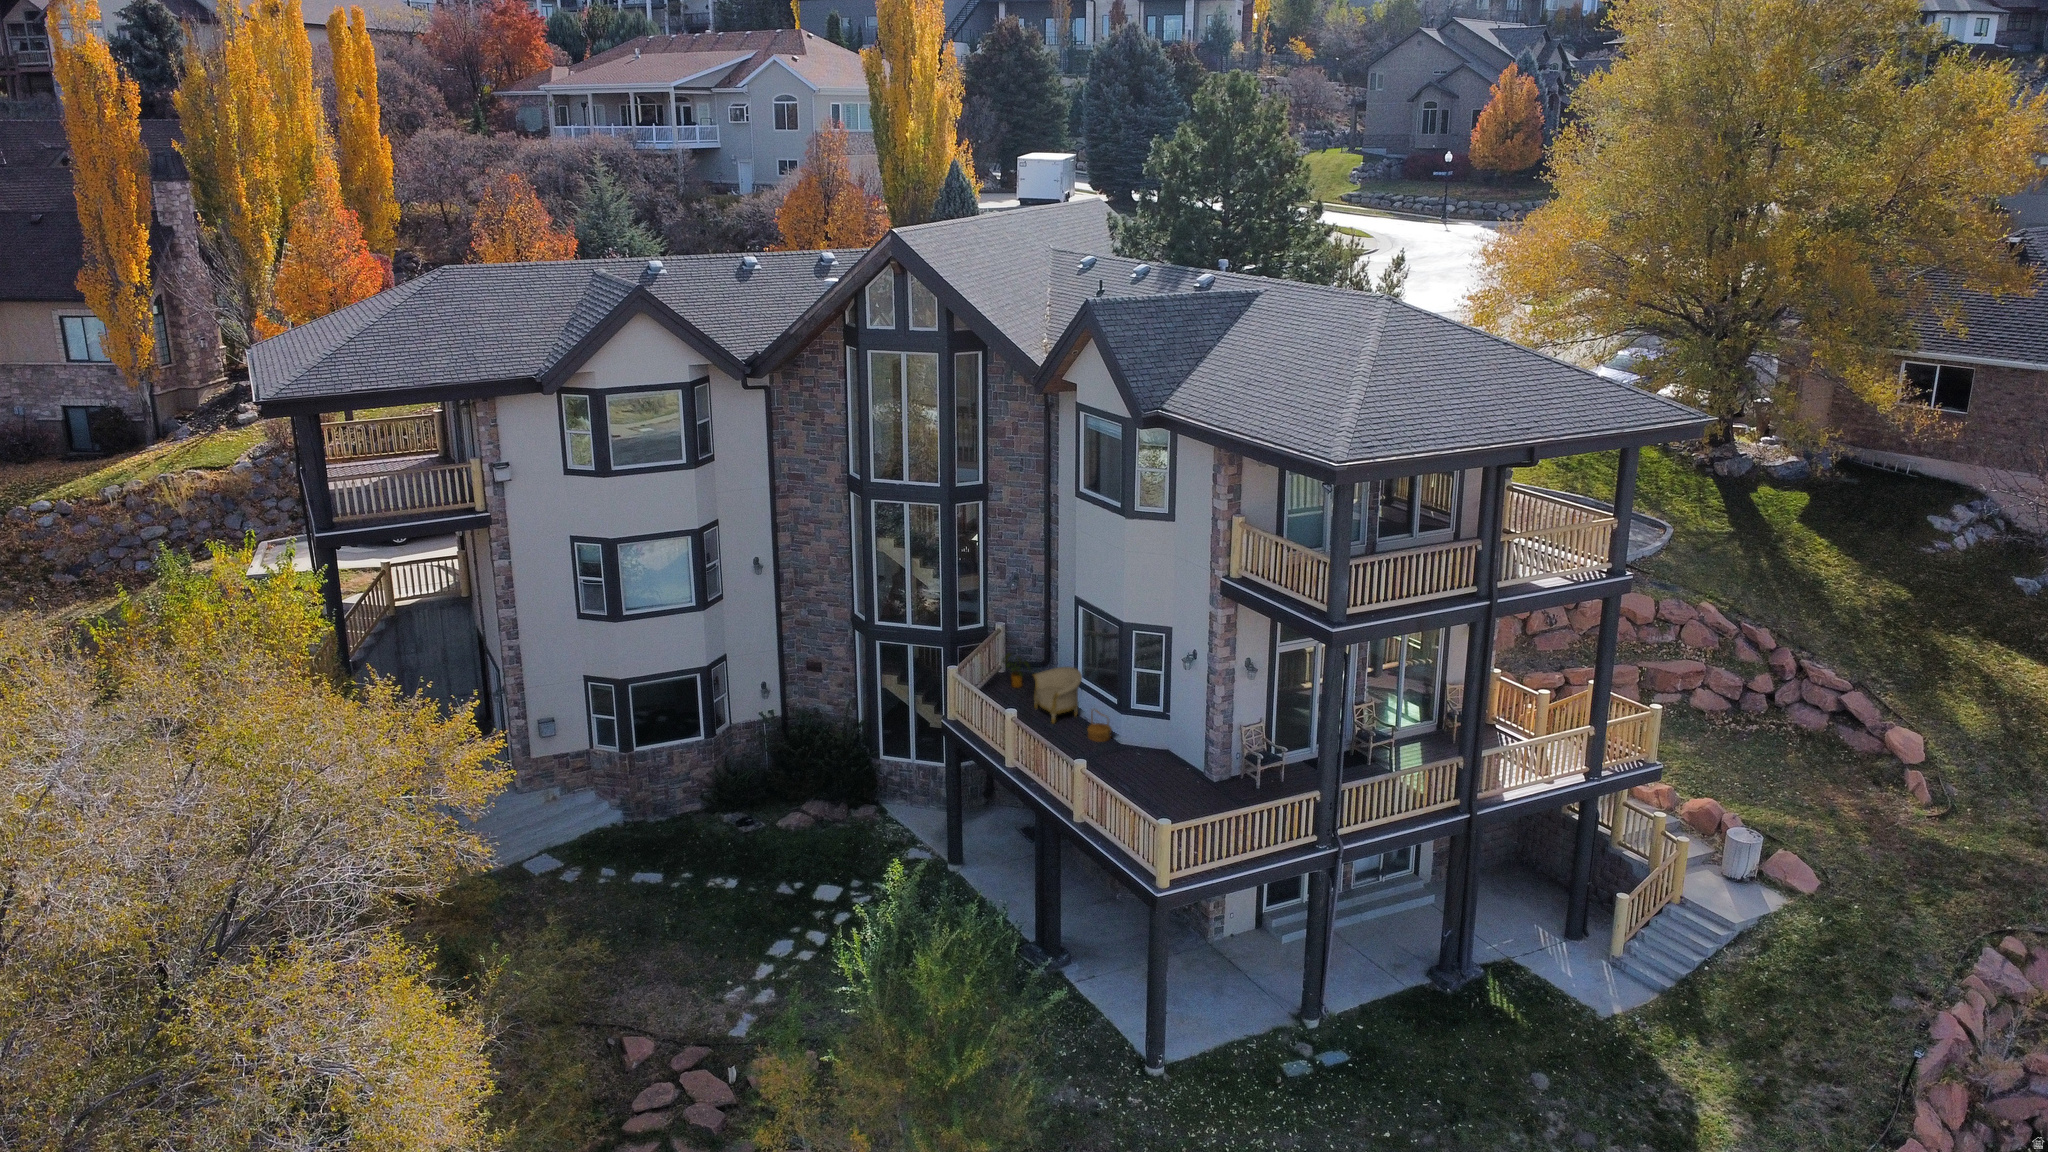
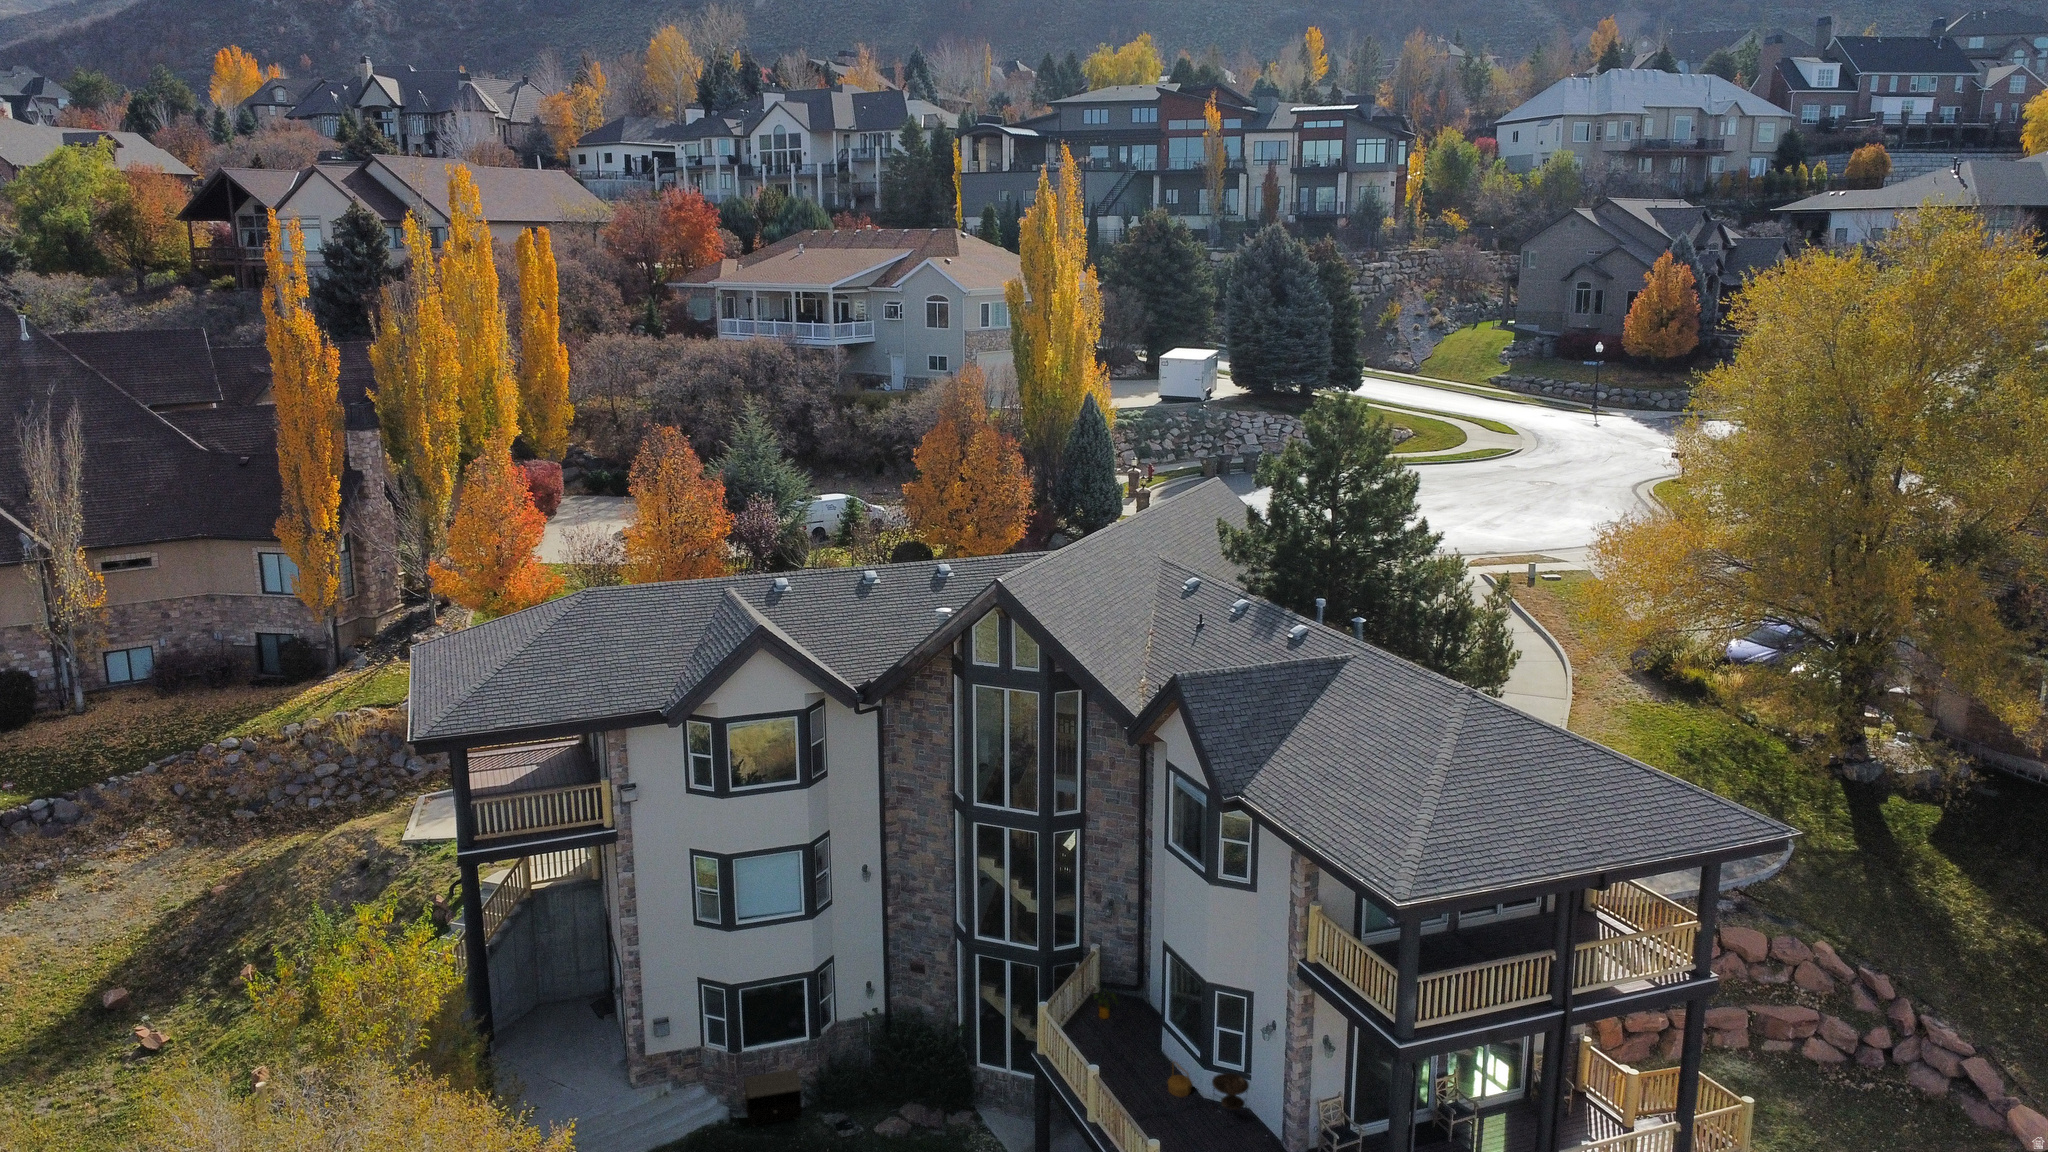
armchair: present [1033,667,1082,723] -> none [1118,1008,1166,1070]
side table: none [1133,712,1171,763] -> present [1212,1073,1249,1117]
storage bench: none [644,767,707,825] -> present [744,1069,802,1126]

